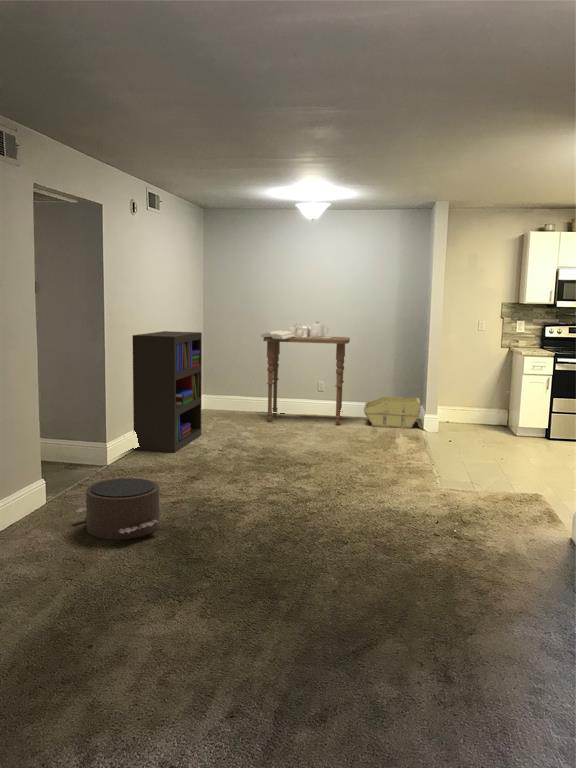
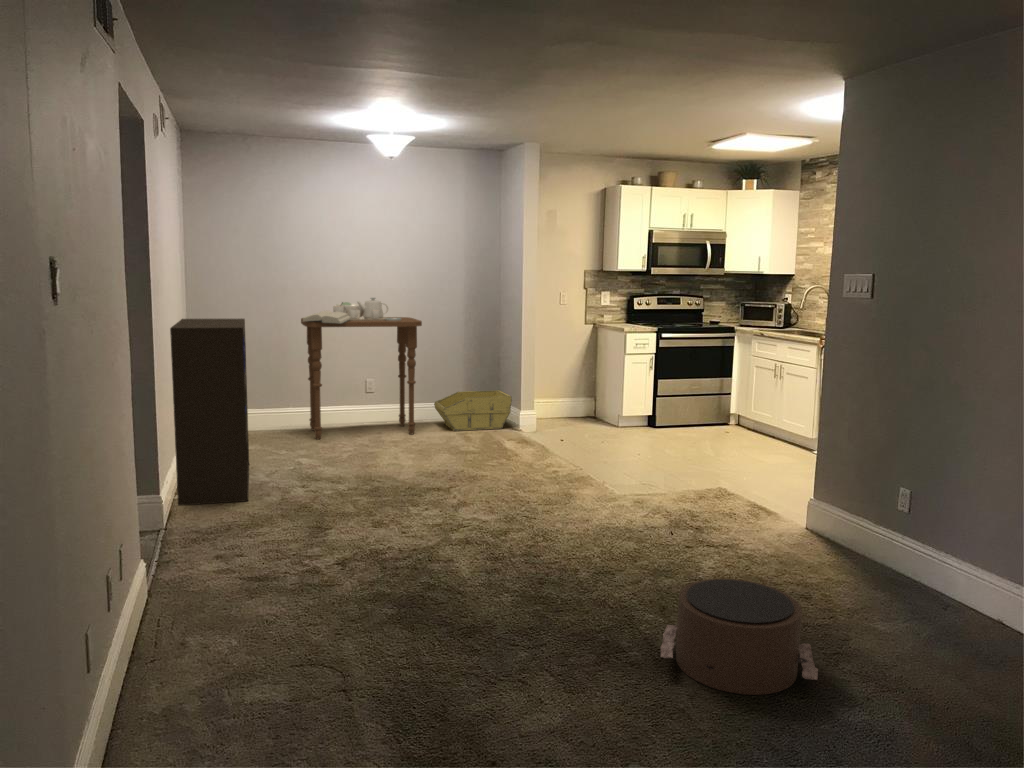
pouf: present [76,478,160,539] -> present [661,579,818,695]

